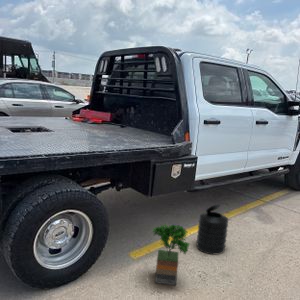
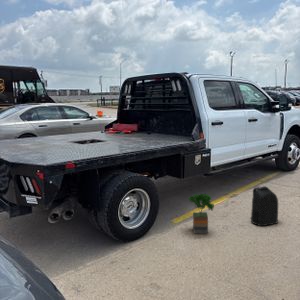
trash can: present [197,204,228,254] -> none [216,180,237,216]
backpack: none [242,222,286,281] -> present [251,186,278,226]

